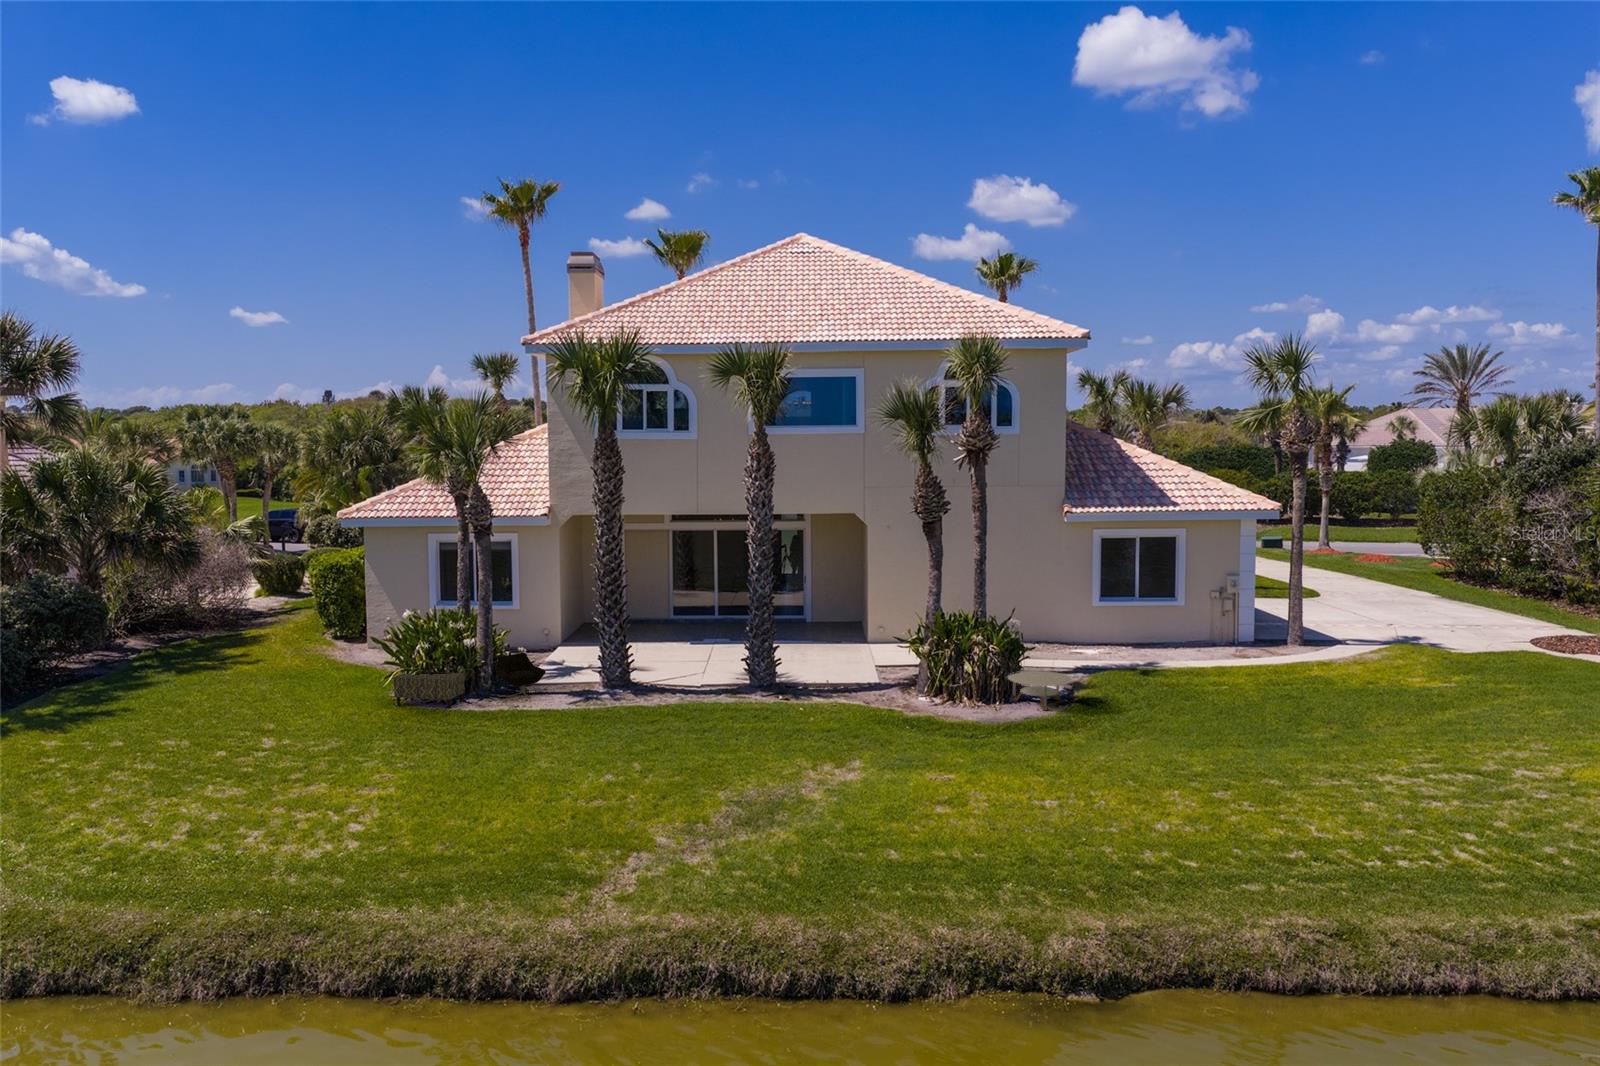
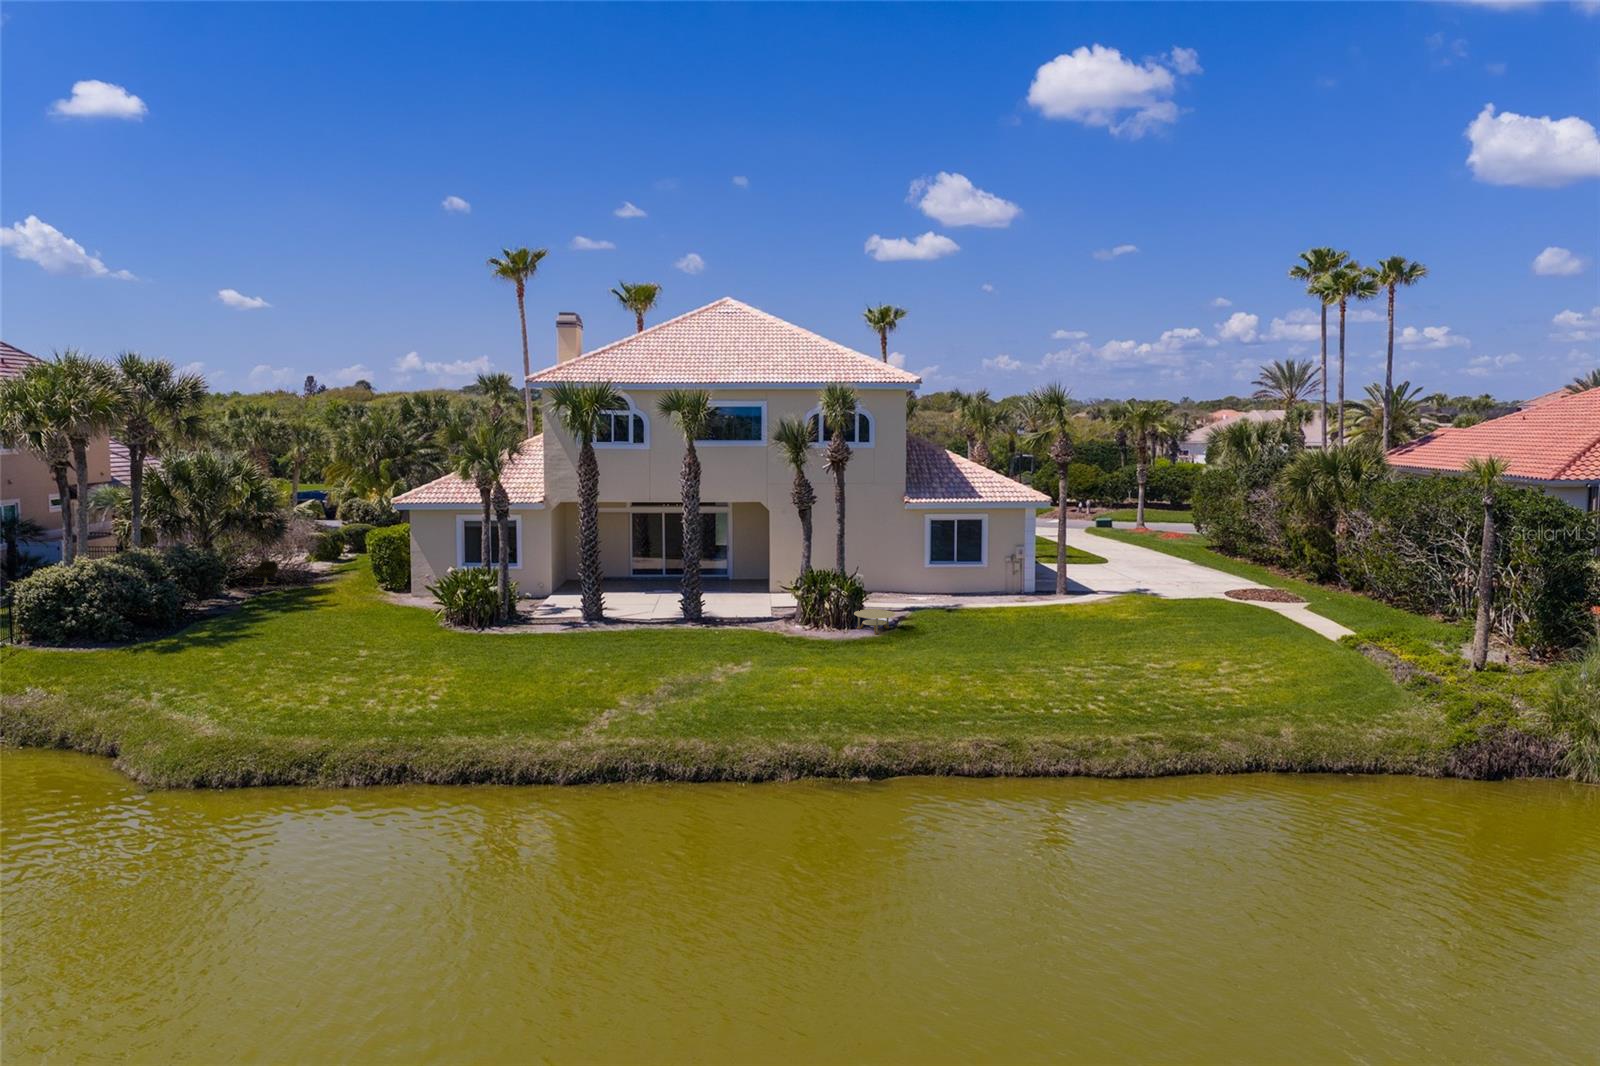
lounge chair: present [496,653,546,698] -> present [251,560,279,583]
bench: present [394,673,465,708] -> none [439,610,488,635]

